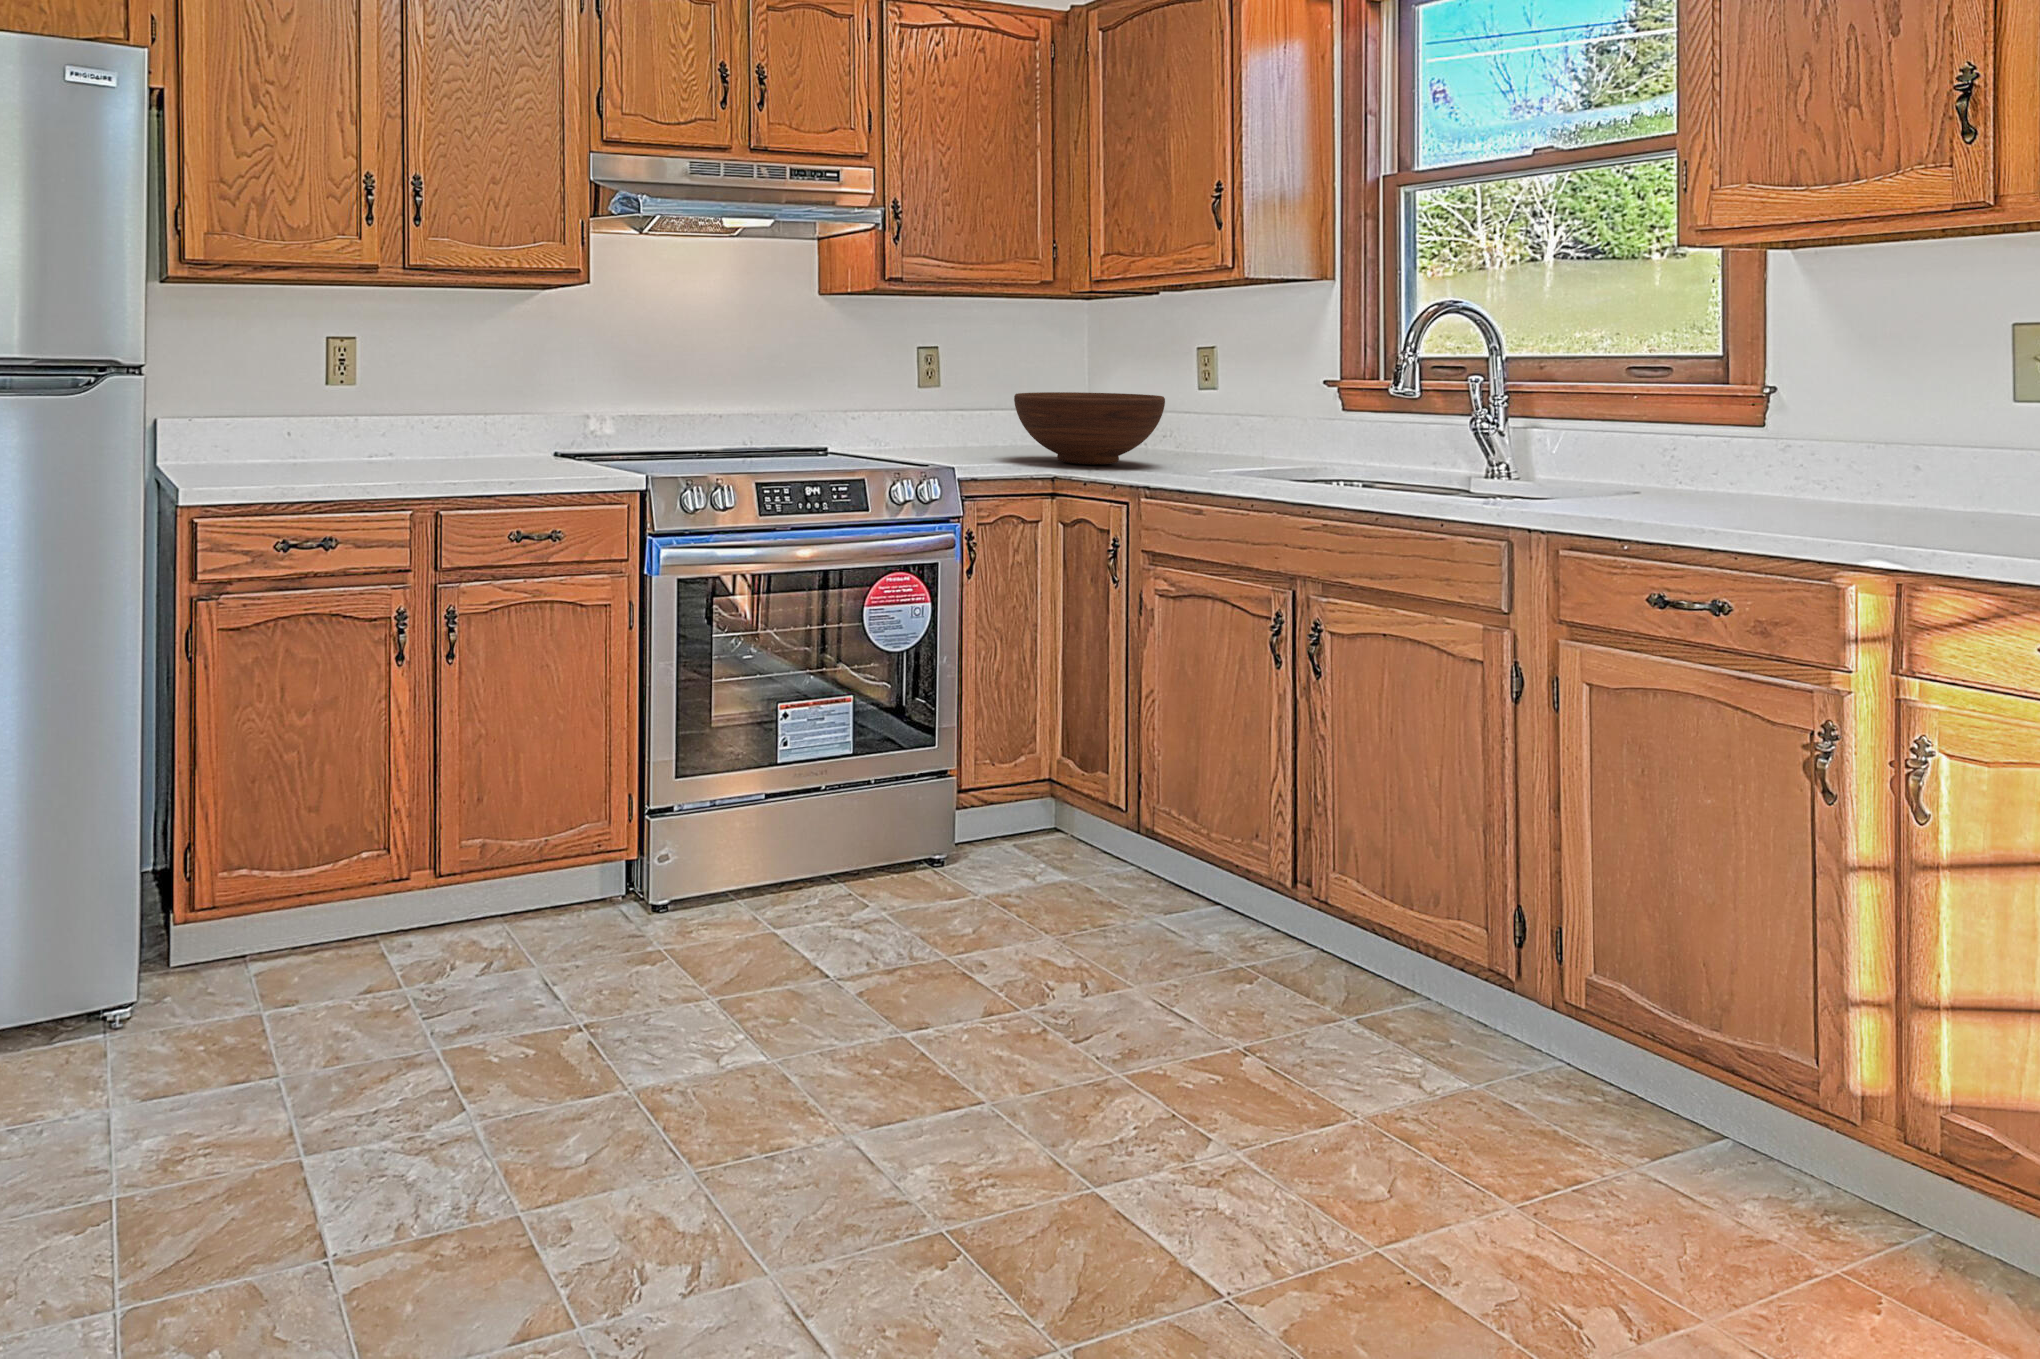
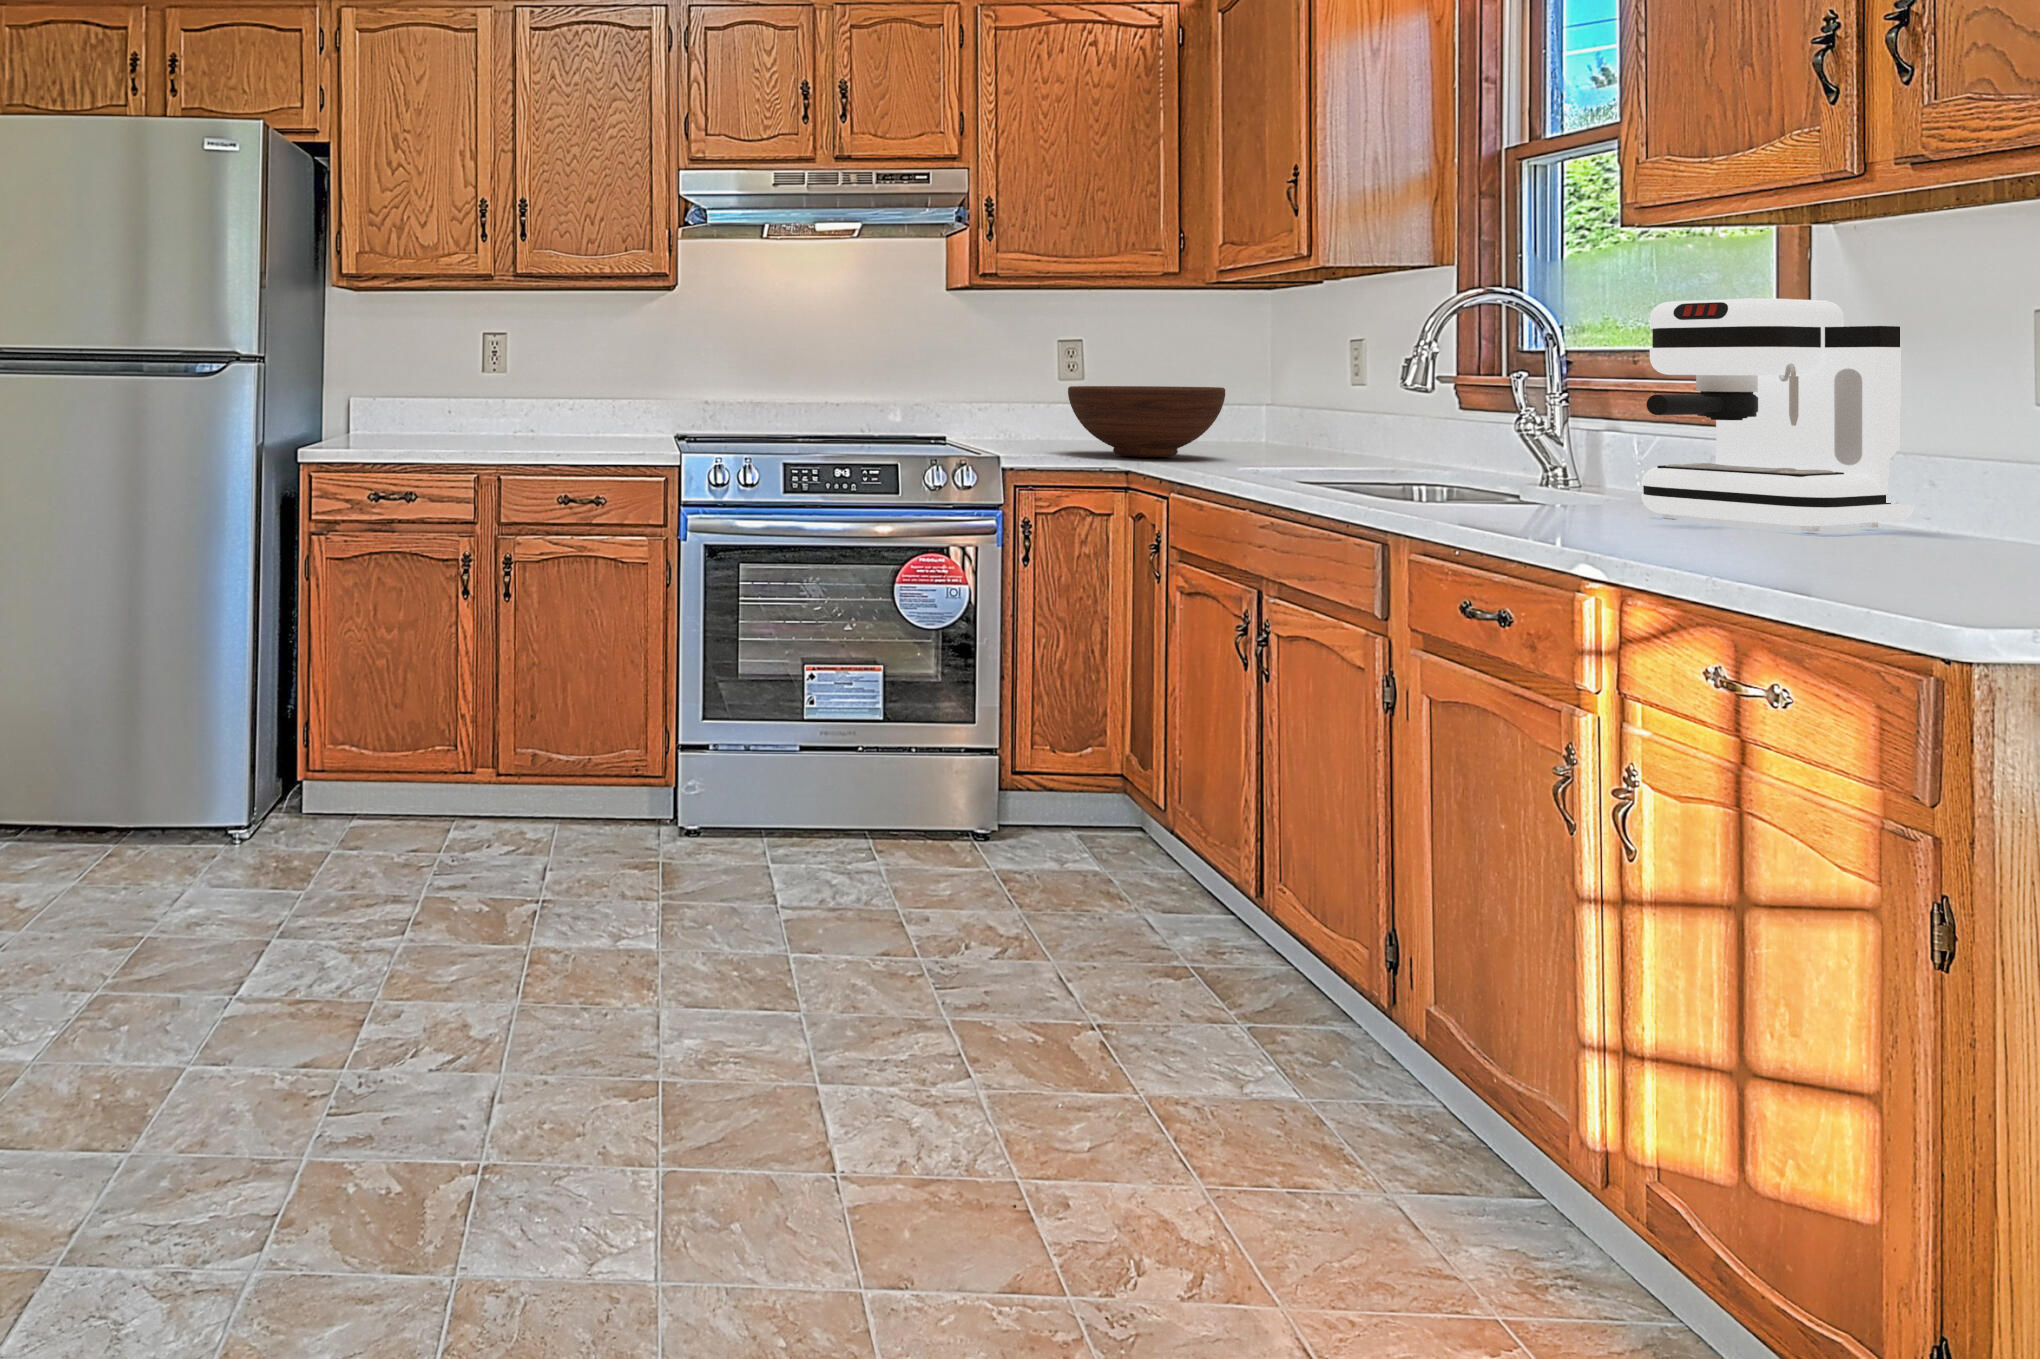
coffee maker: none [1717,337,1913,540] -> present [1641,298,1915,532]

